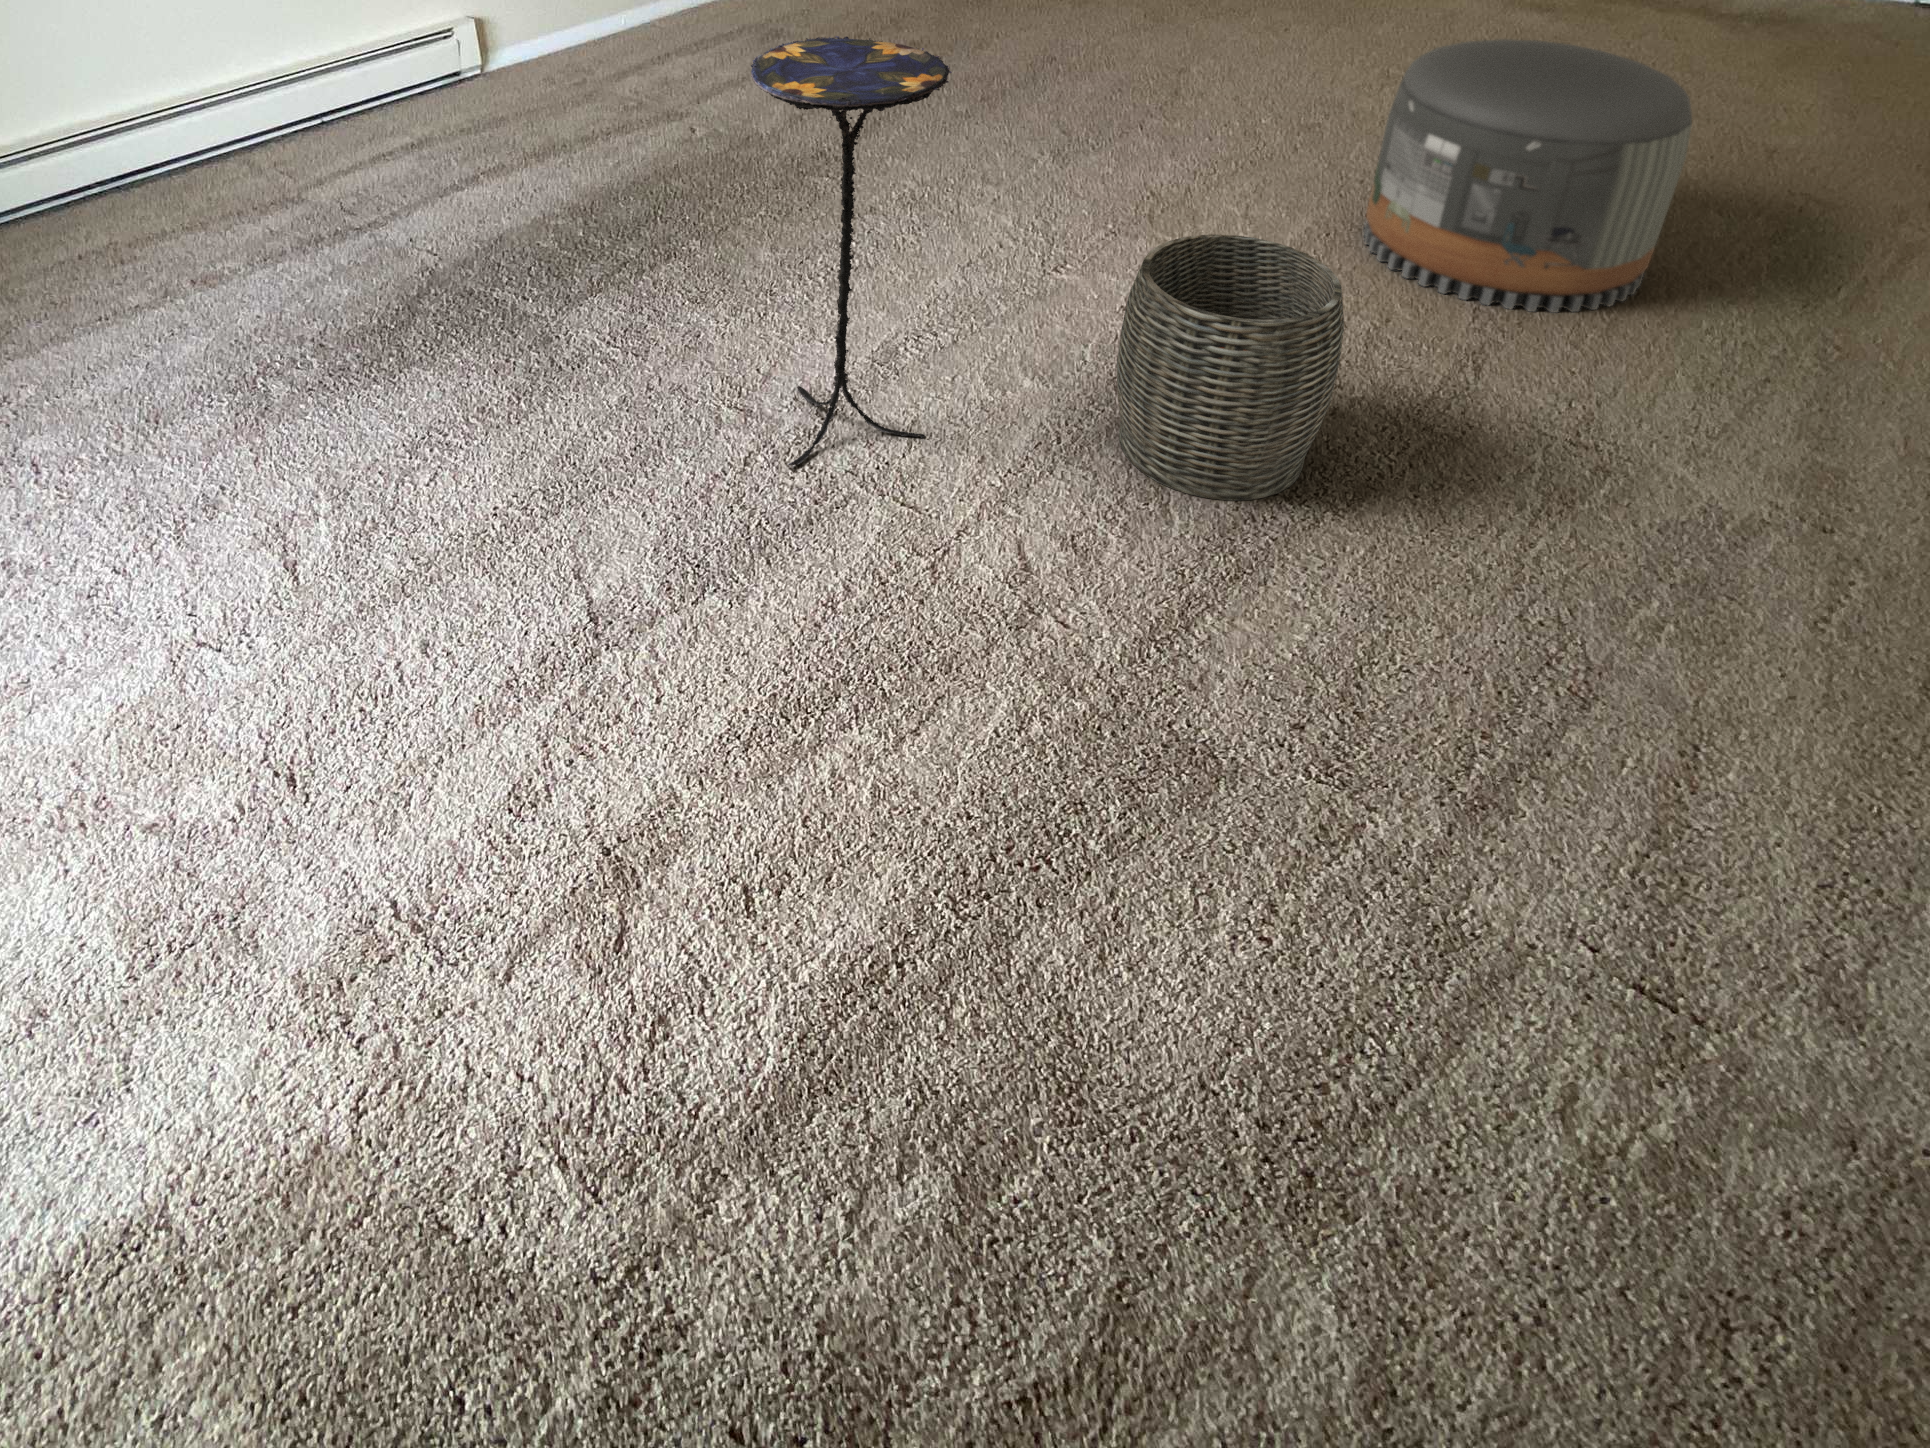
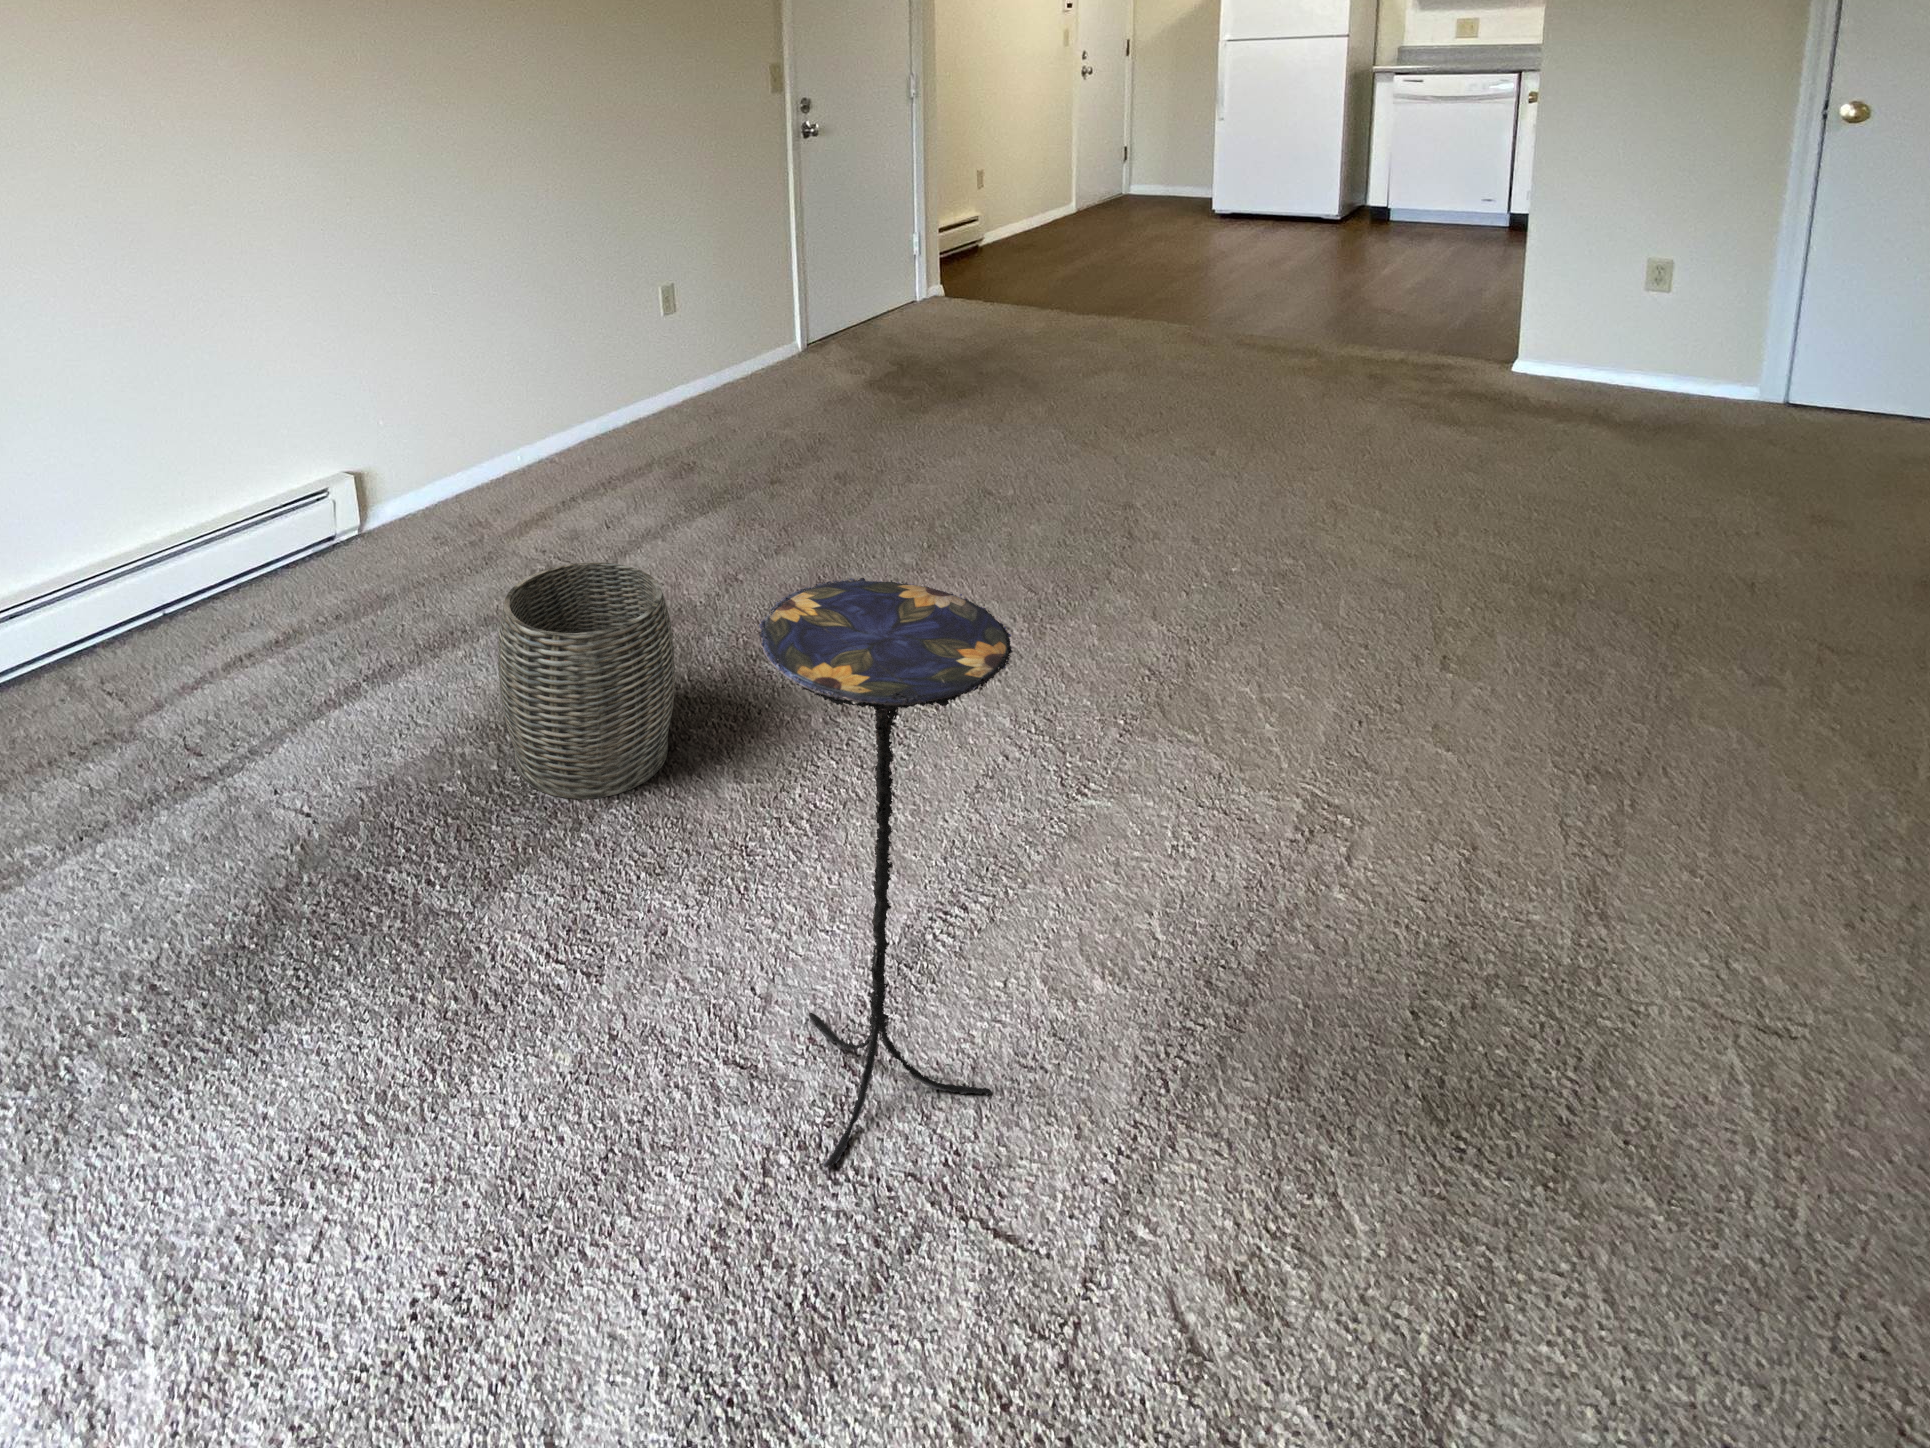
pouf: present [1363,39,1692,313] -> none [1391,498,1744,823]
woven basket: present [1117,234,1344,500] -> present [498,562,675,799]

